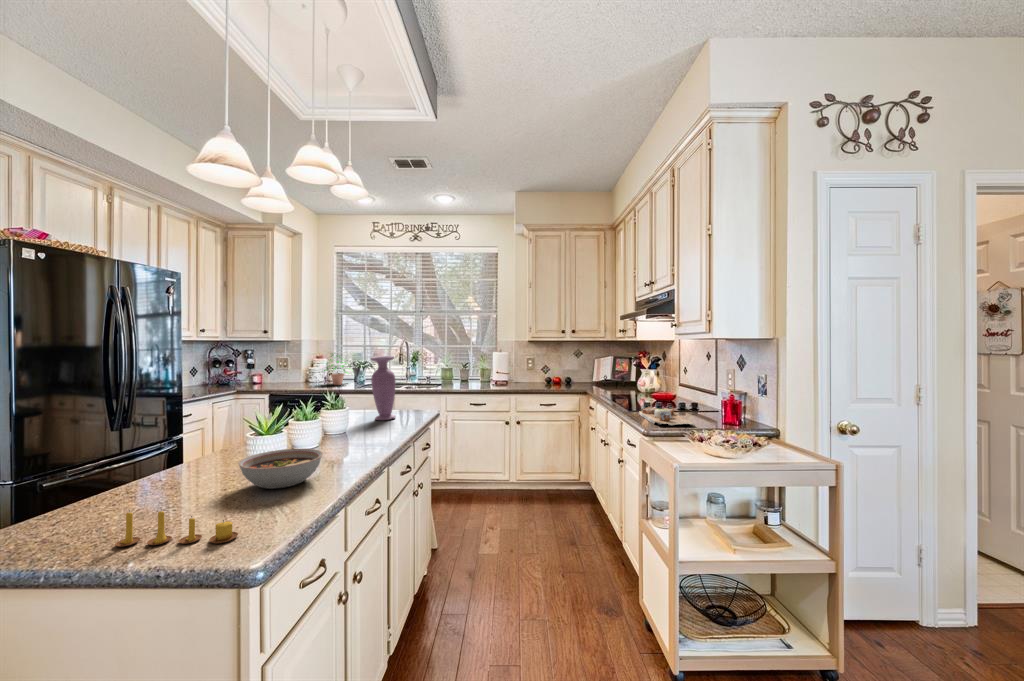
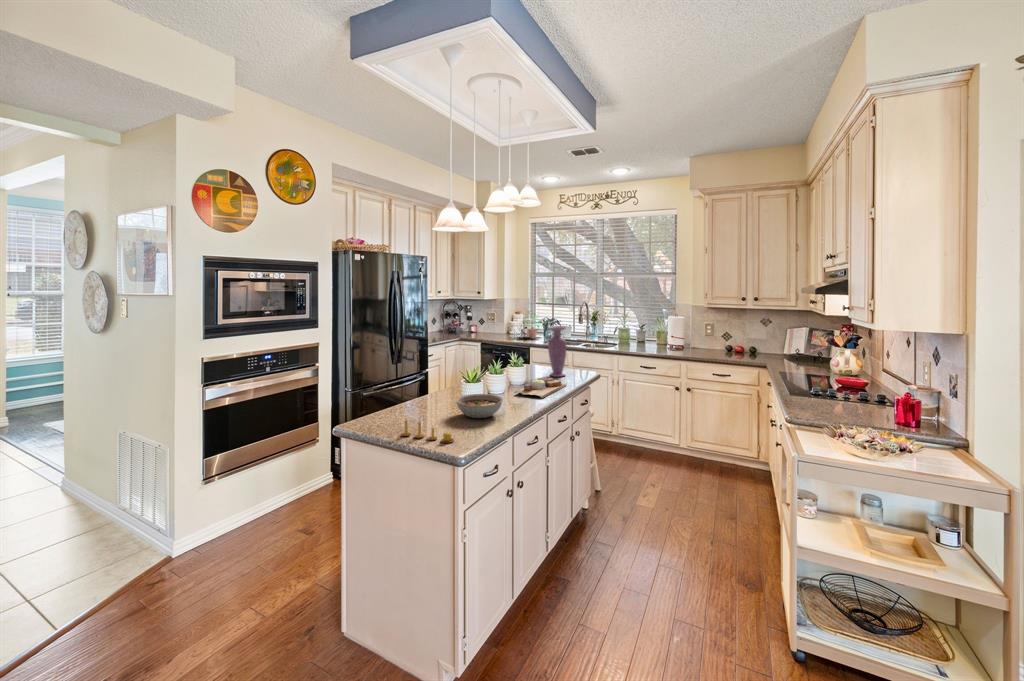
cutting board: present [639,407,695,427] -> present [515,377,567,399]

